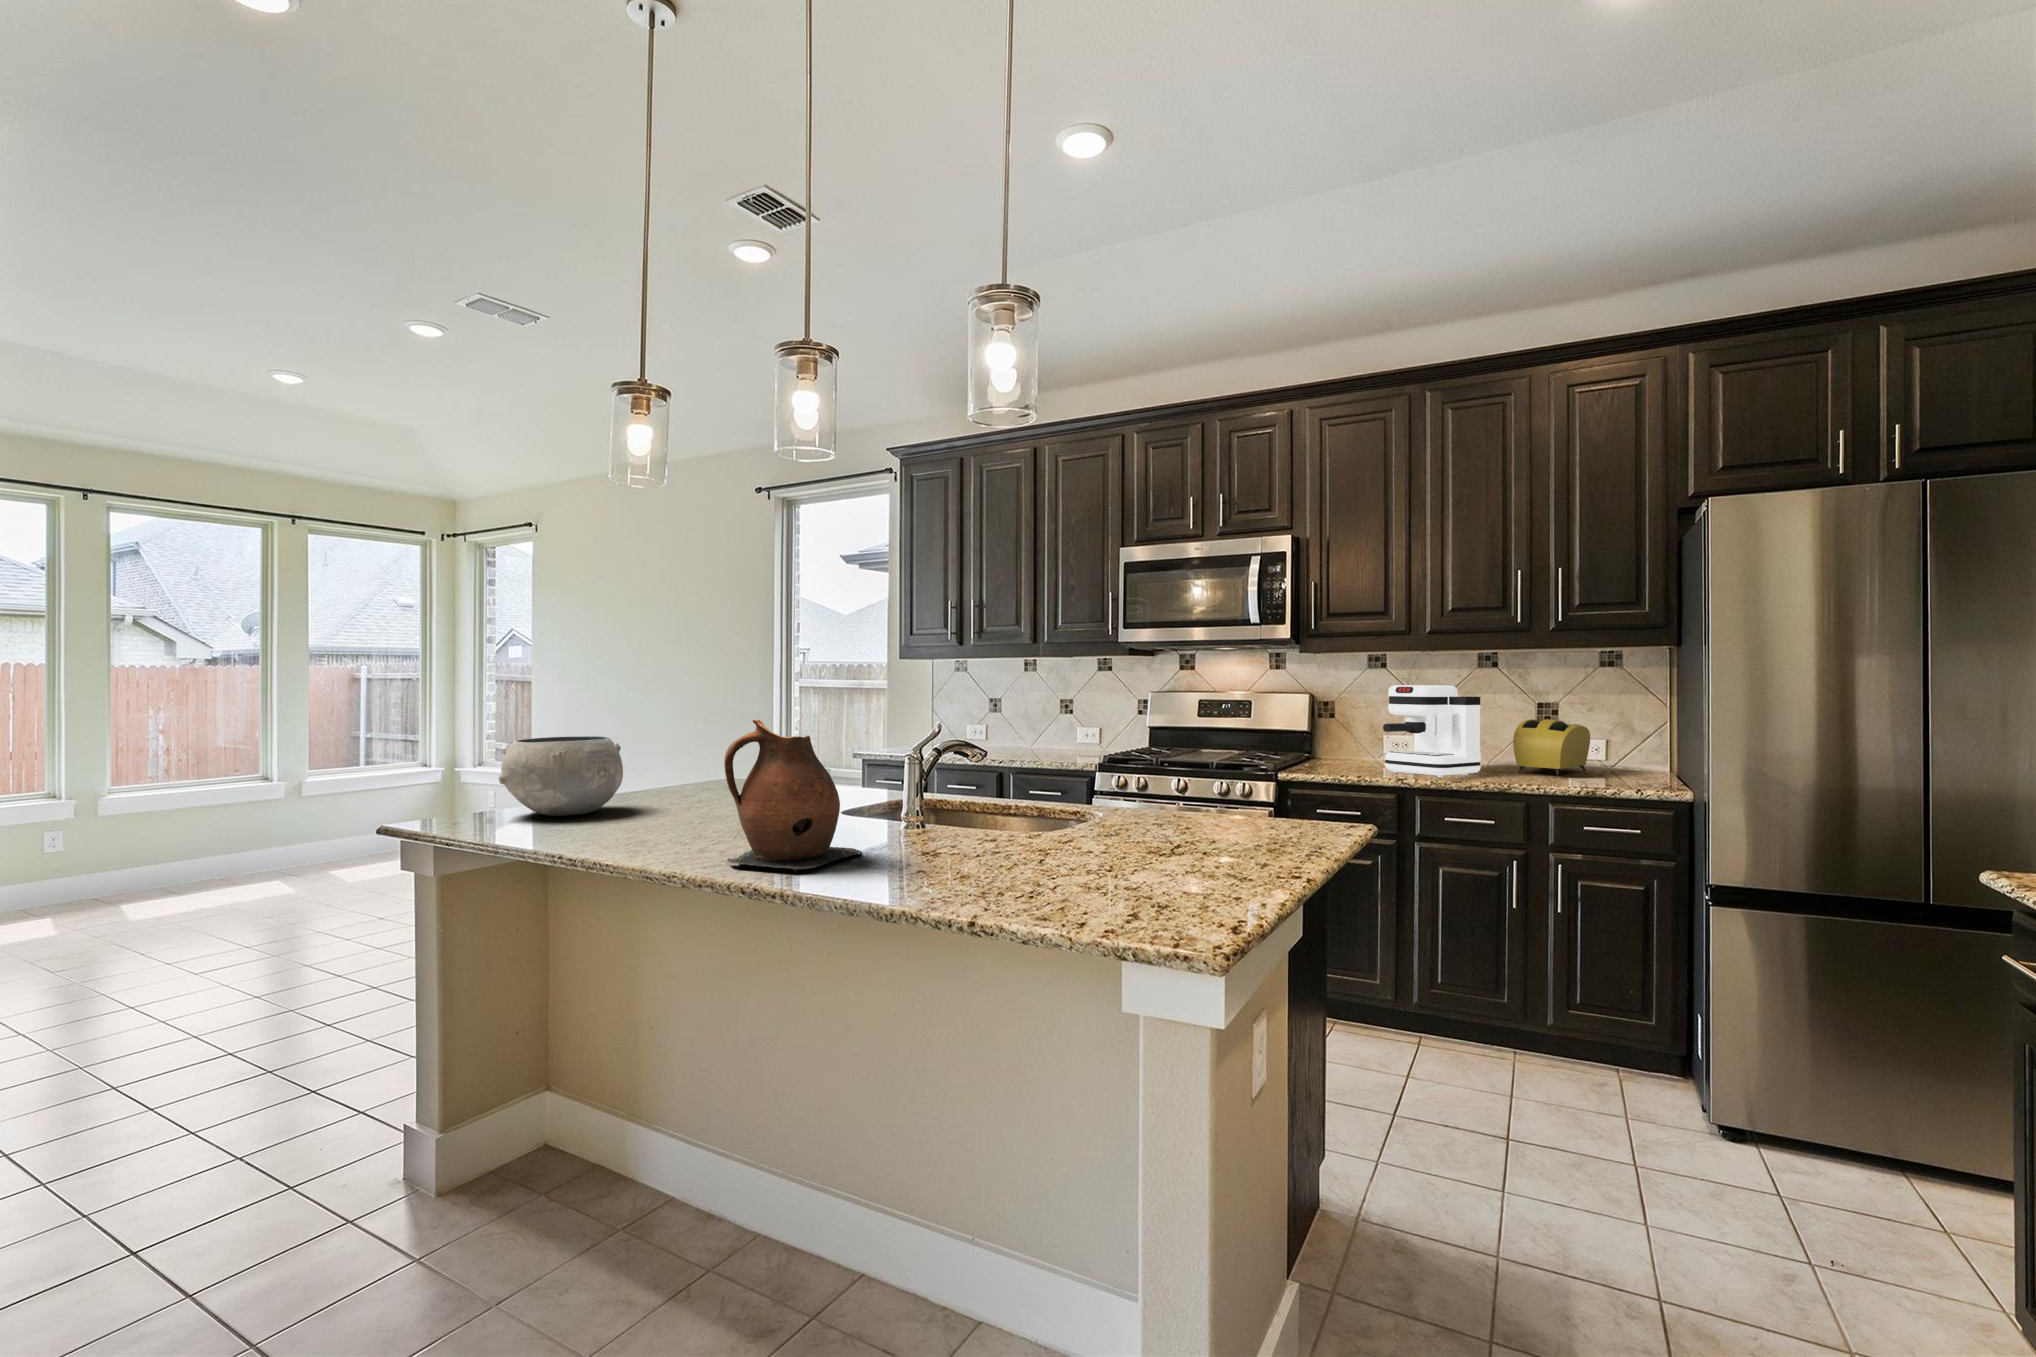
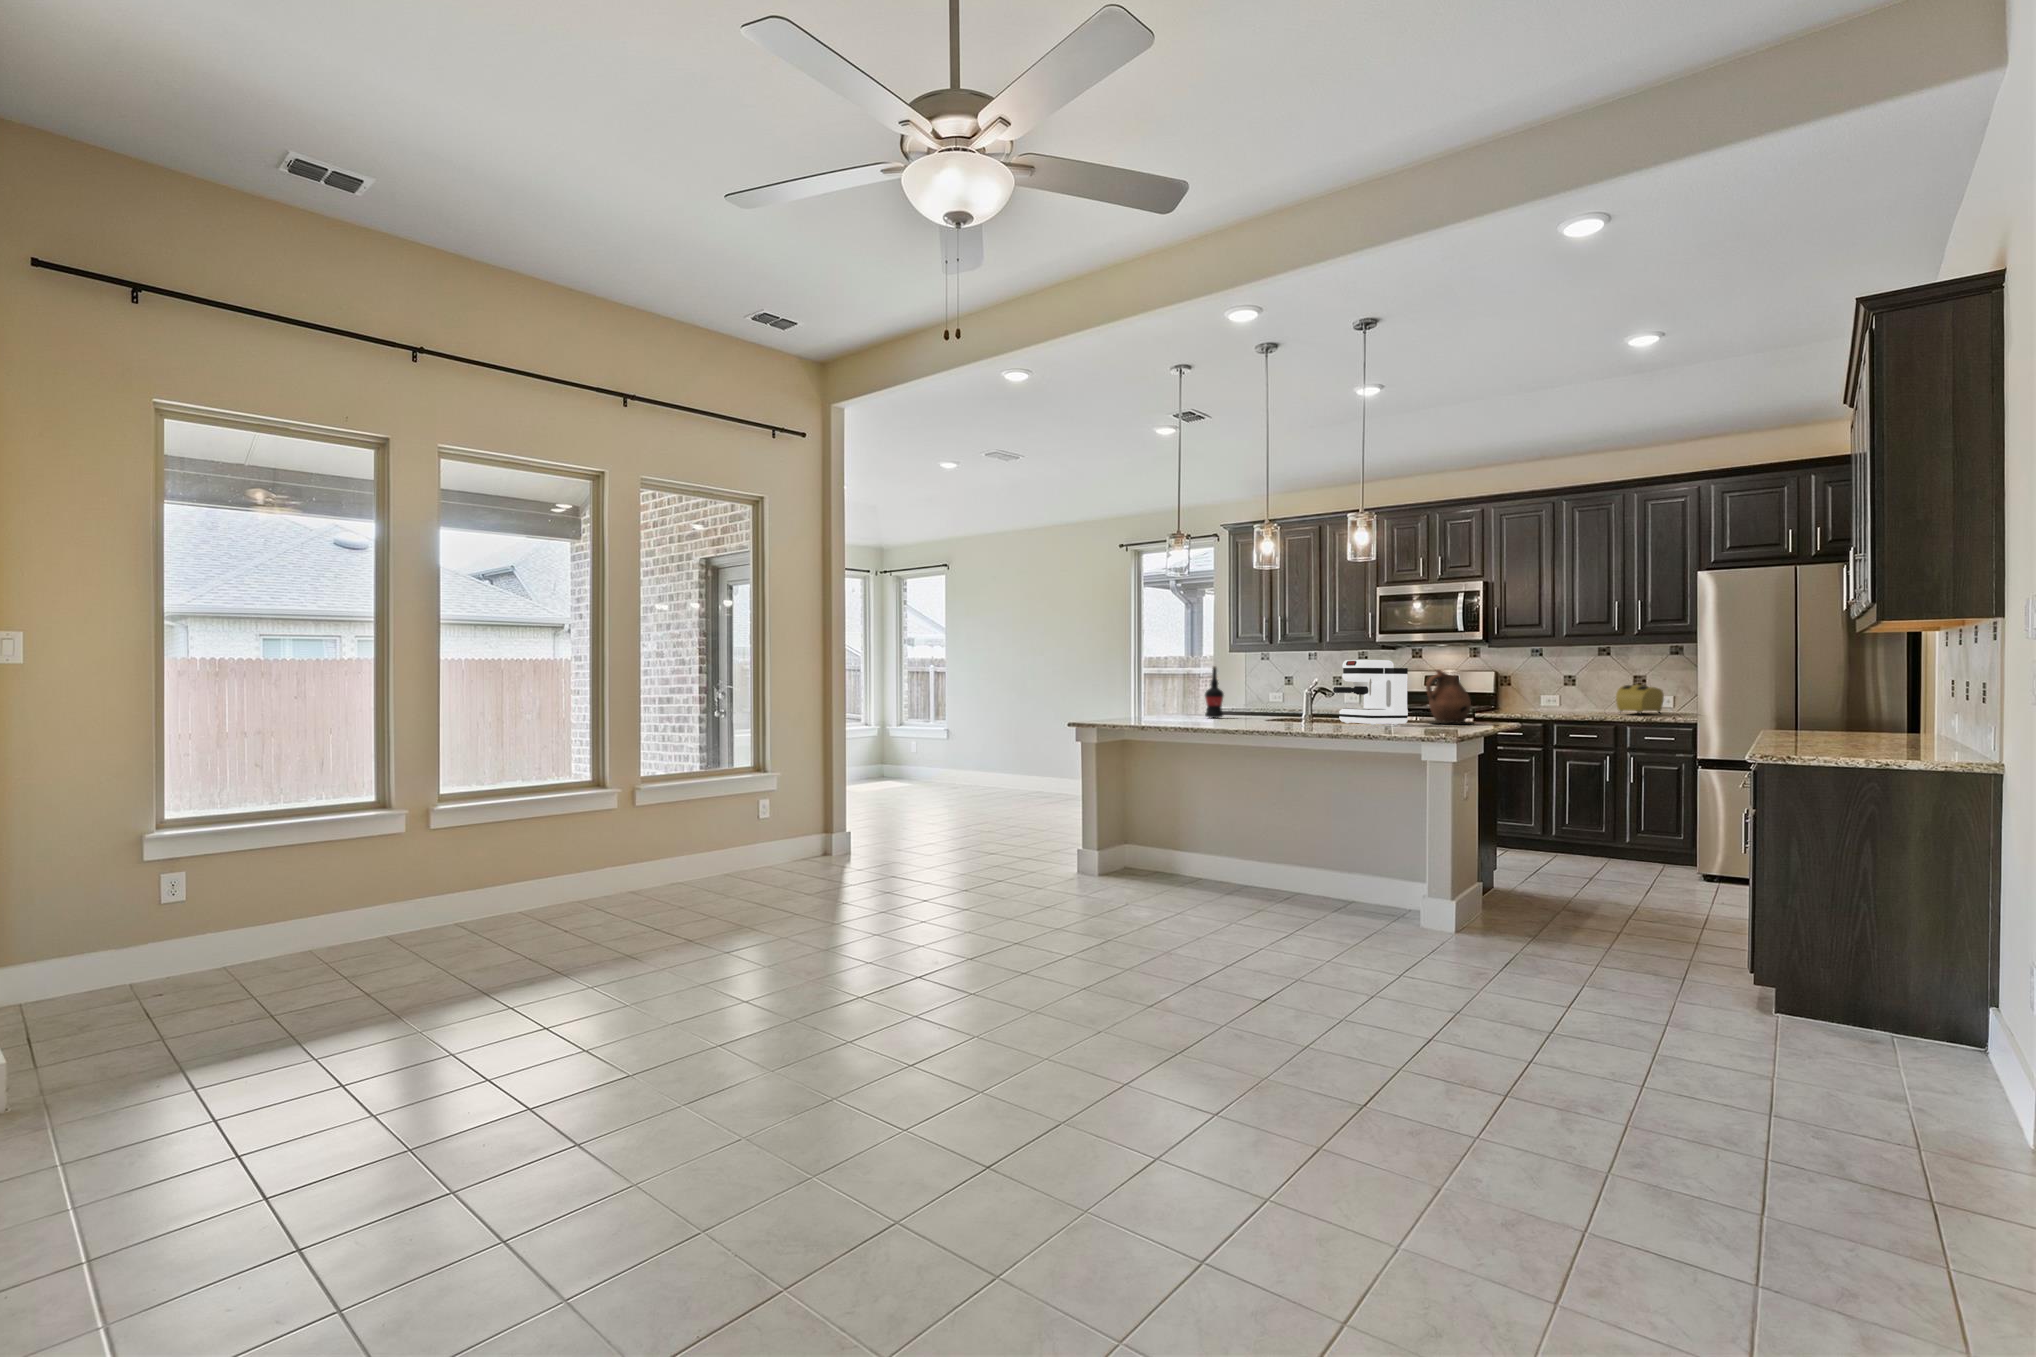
coffee maker: present [1383,685,1481,777] -> present [1333,660,1408,725]
wine bottle: none [664,703,710,827] -> present [1205,667,1224,718]
ceramic pitcher: present [724,719,862,872] -> present [1426,670,1471,724]
ceramic bowl: present [499,736,623,816] -> none [1123,683,1171,716]

